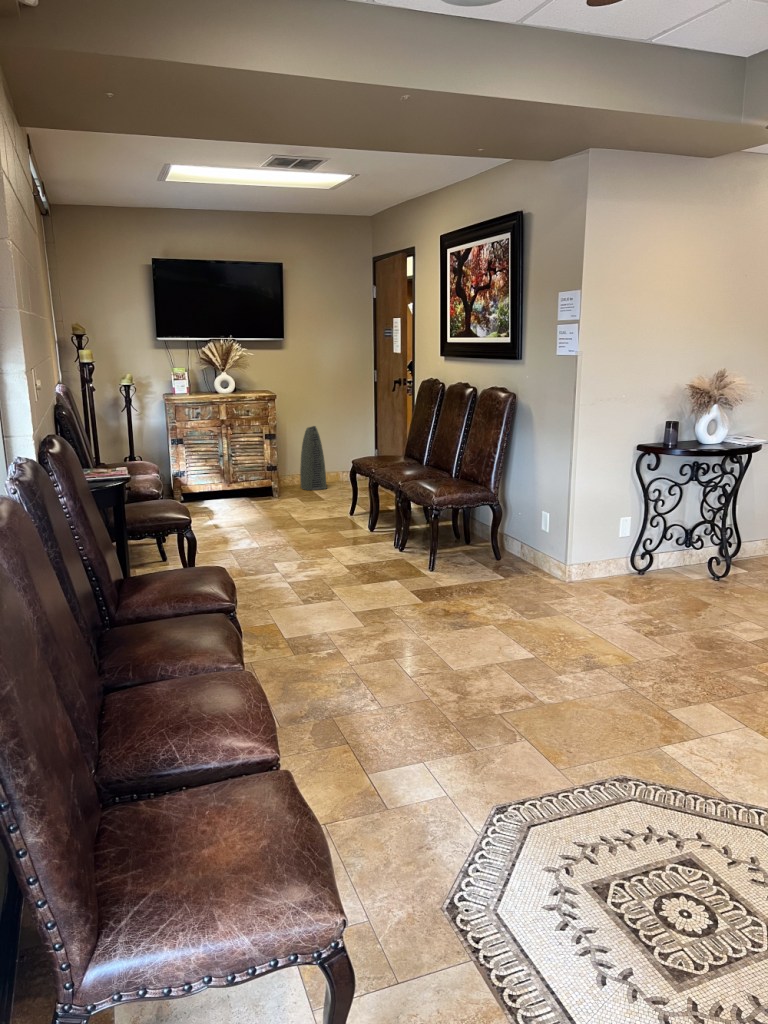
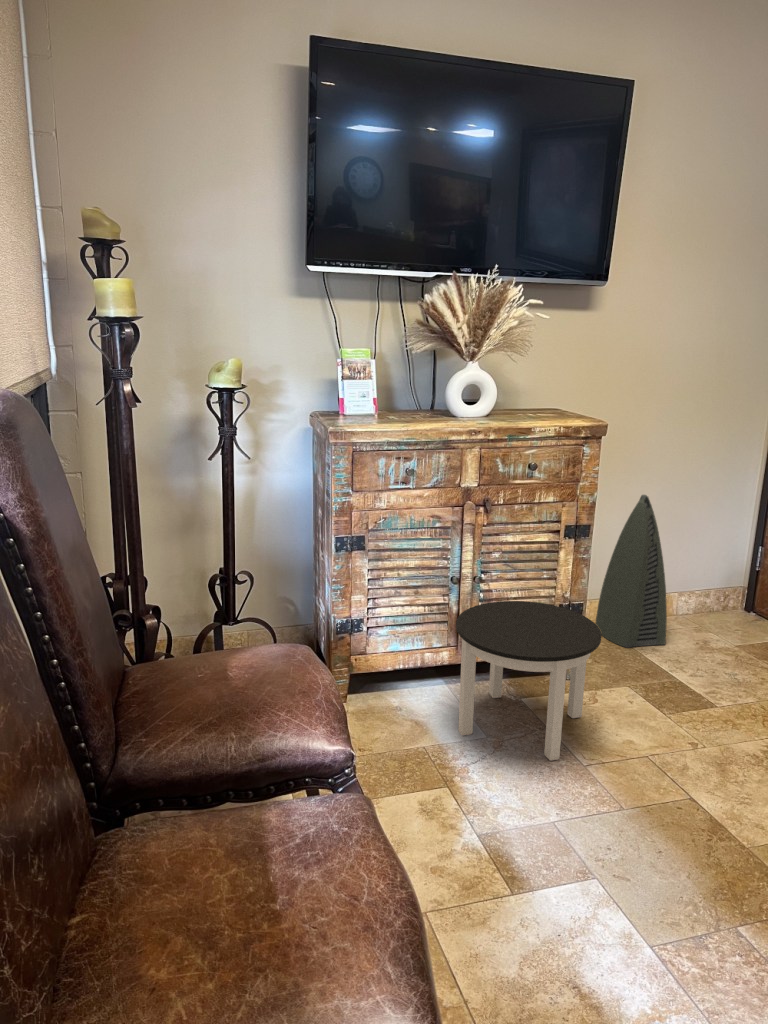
round table: none [216,463,269,511] -> present [456,601,601,761]

